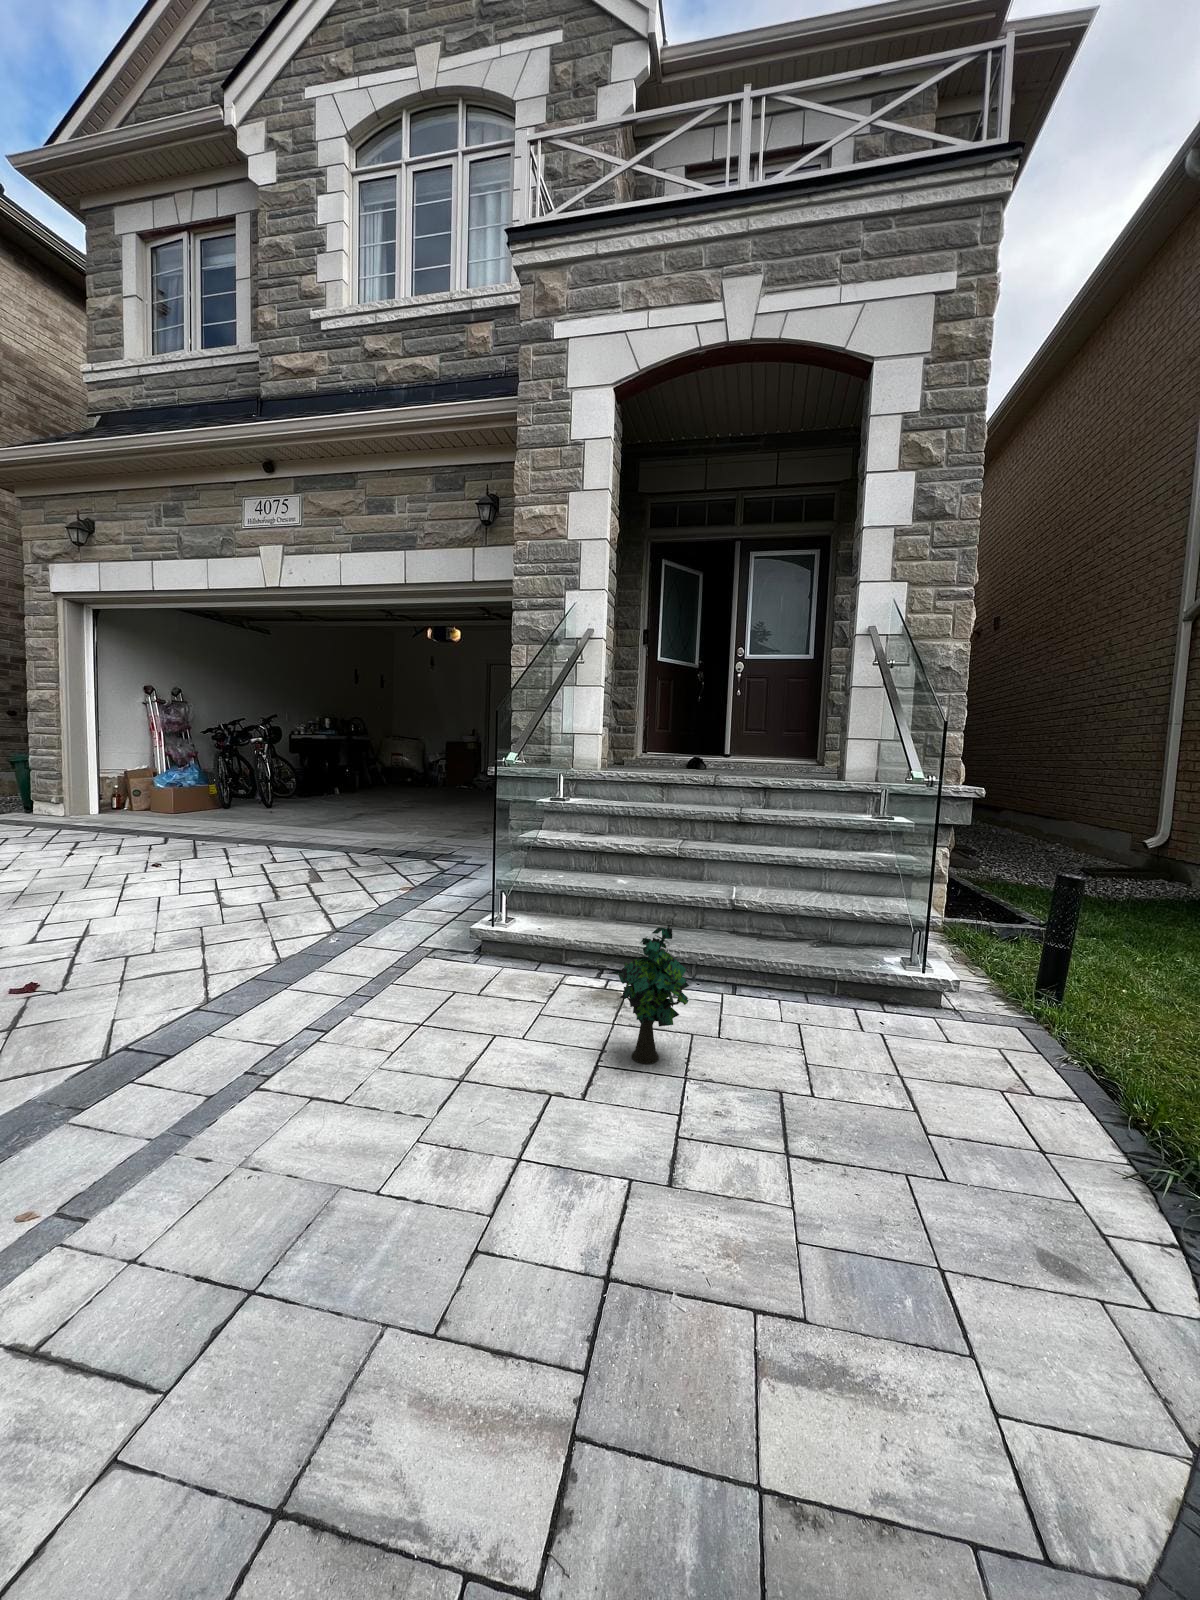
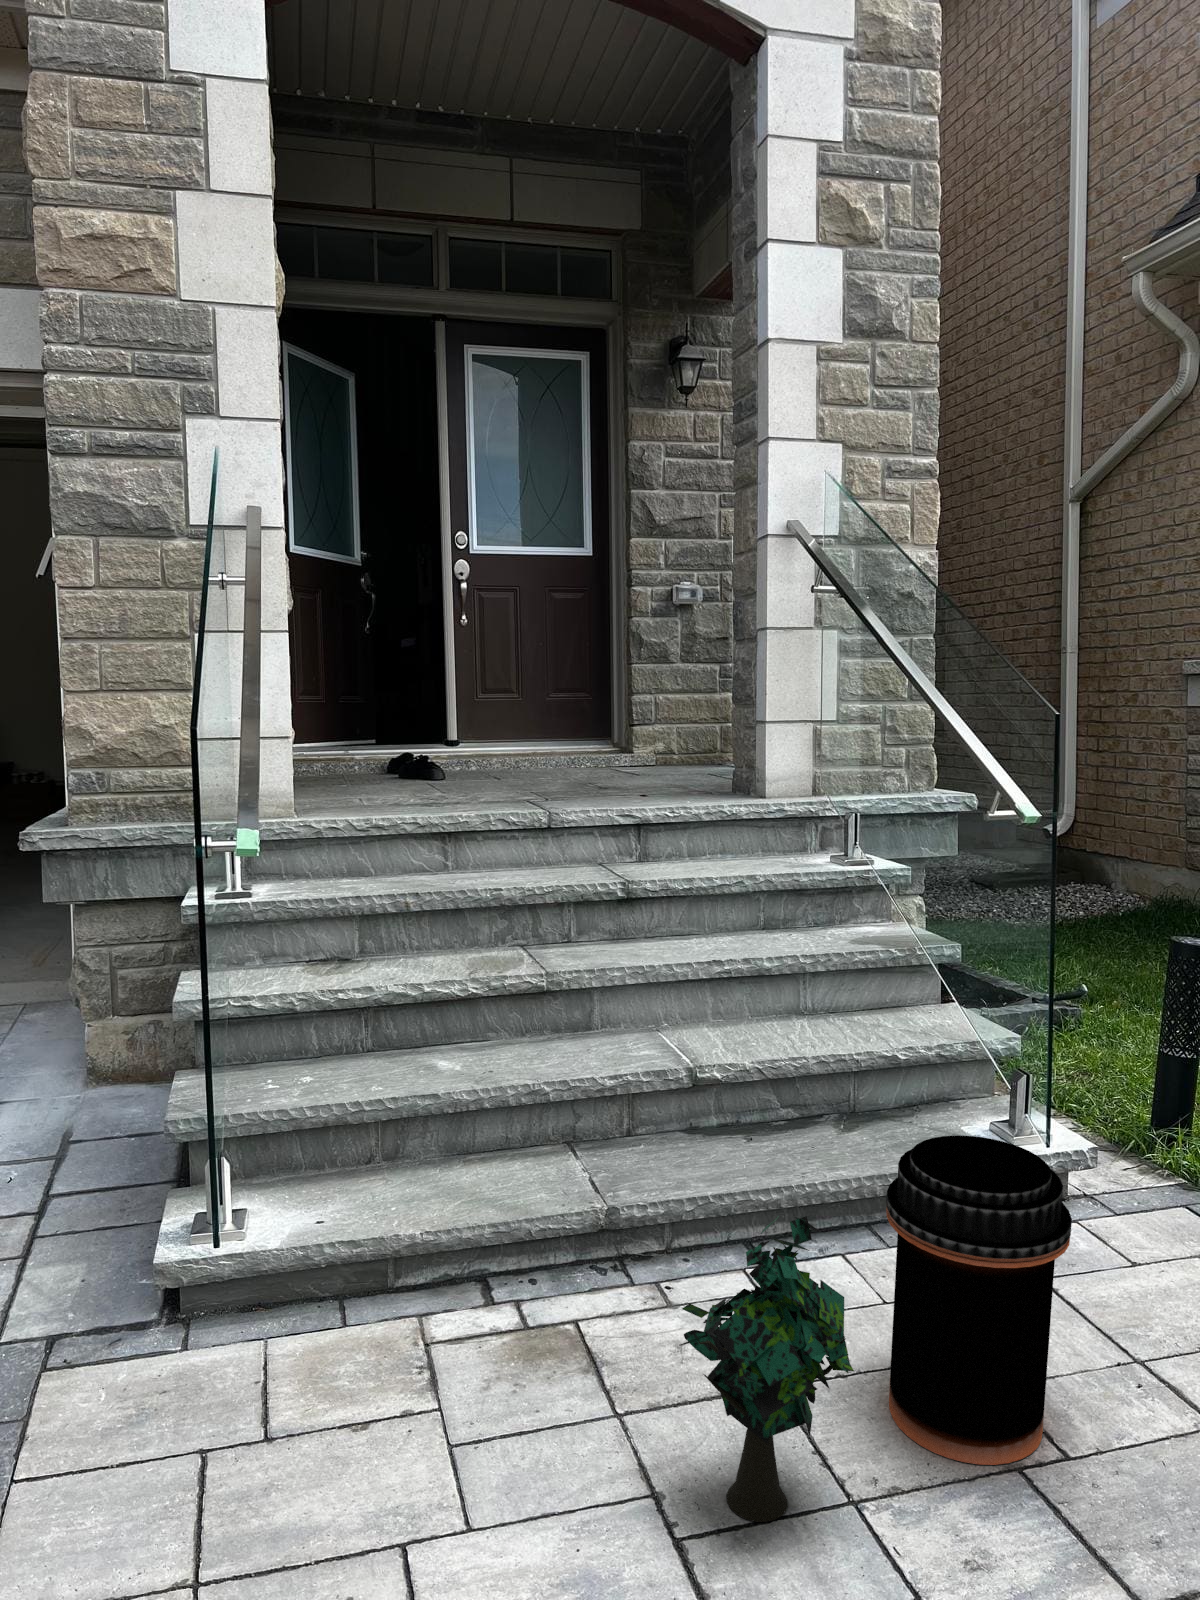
trash can: none [737,920,829,1079] -> present [886,1135,1072,1465]

